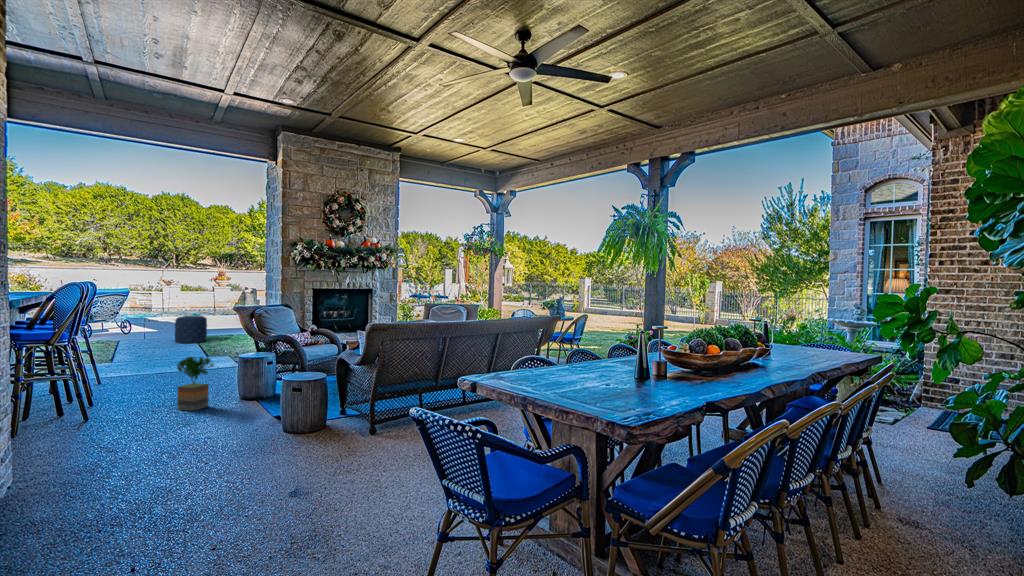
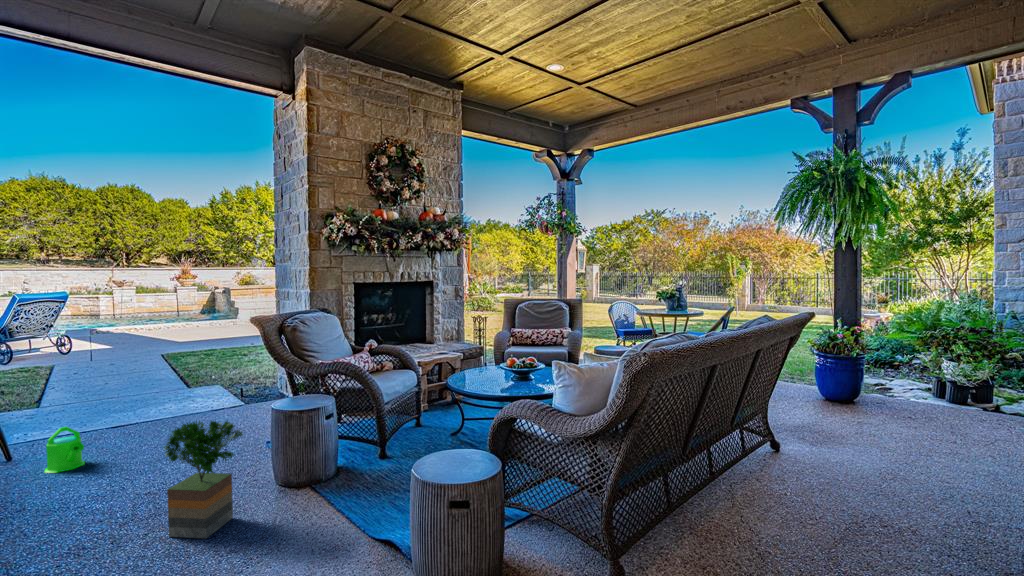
pouf: present [175,316,207,343] -> none [137,325,184,365]
watering can: none [120,364,141,388] -> present [45,427,85,473]

